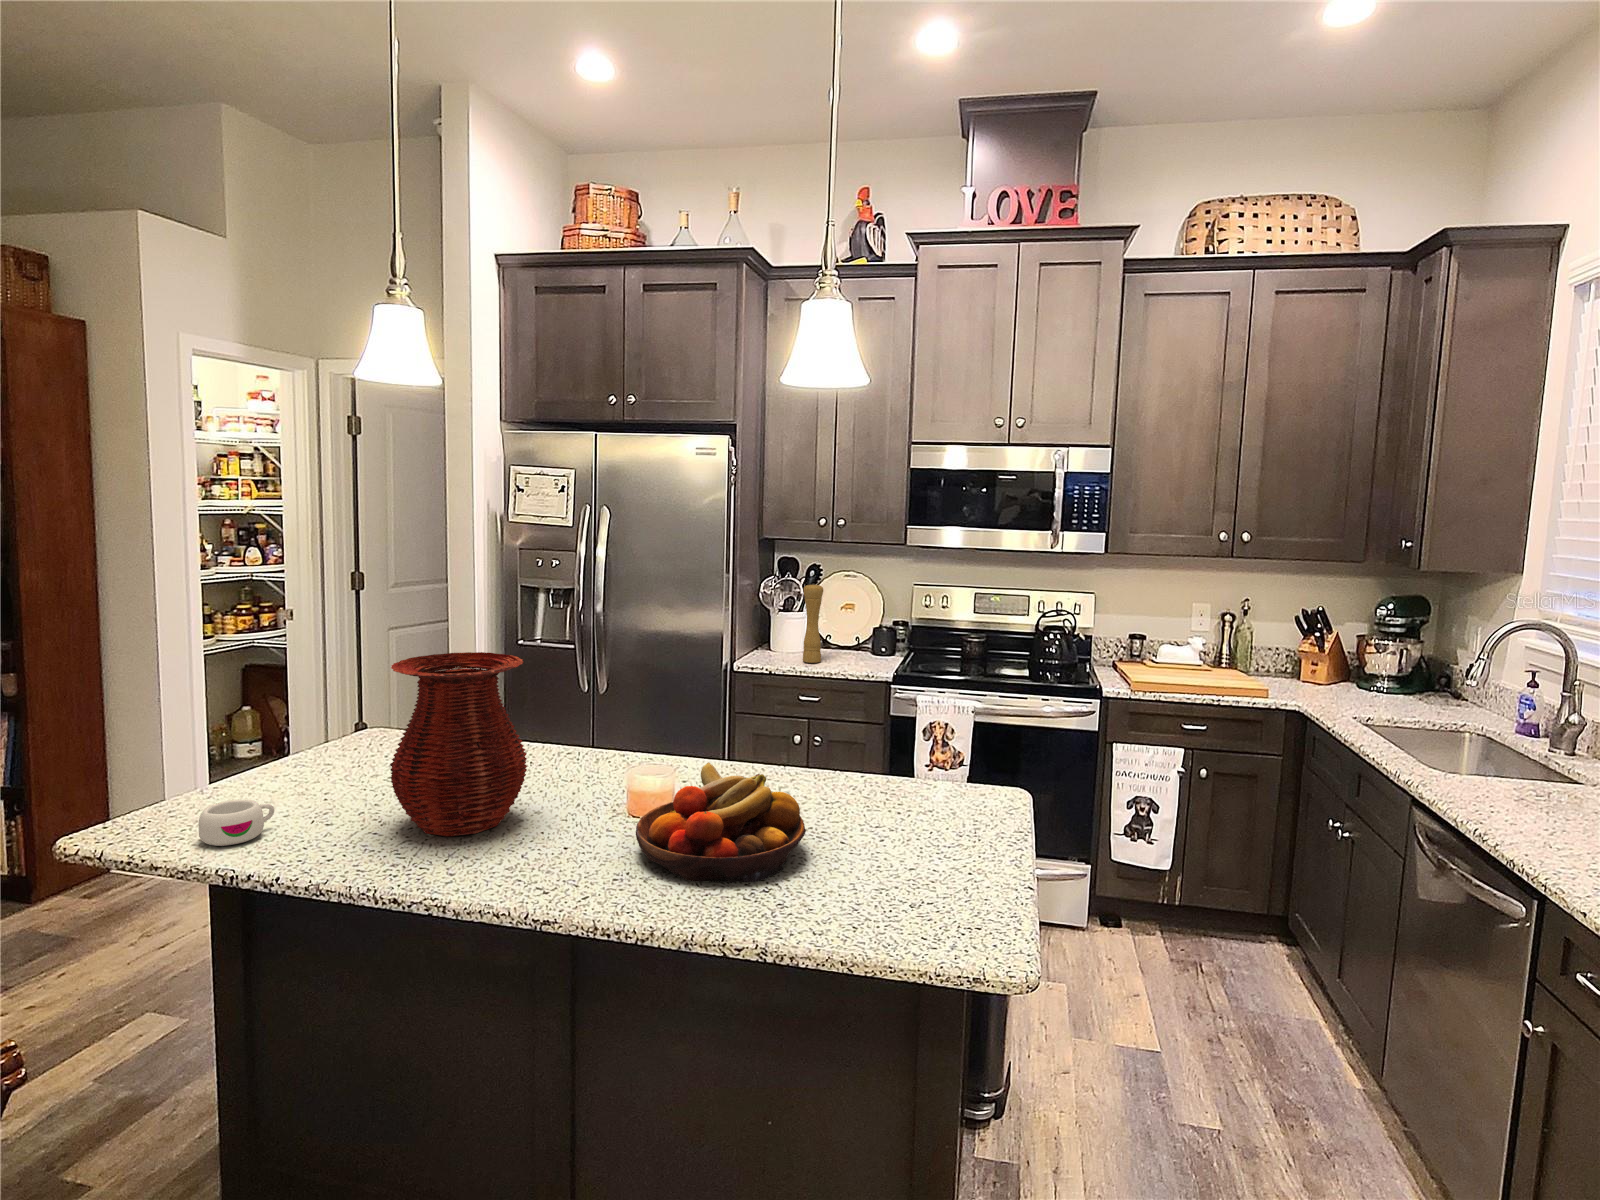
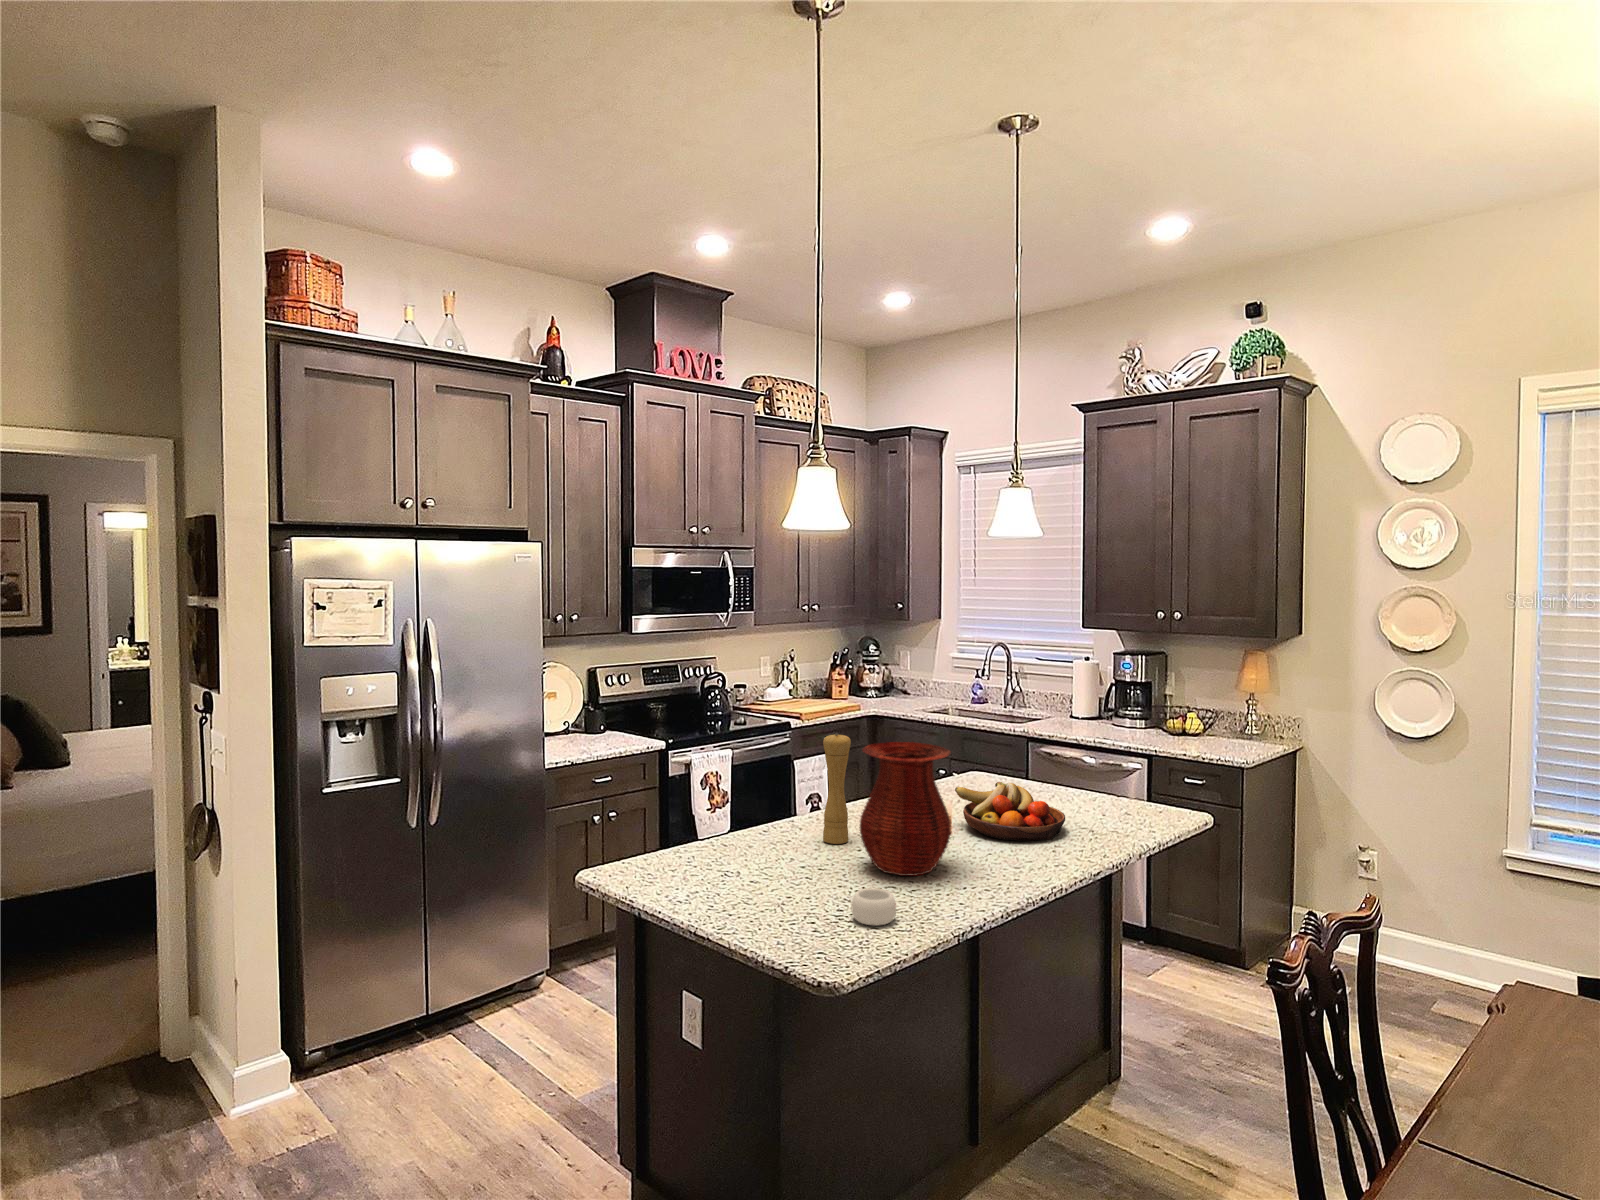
pepper mill: present [803,584,823,663] -> present [823,733,851,844]

